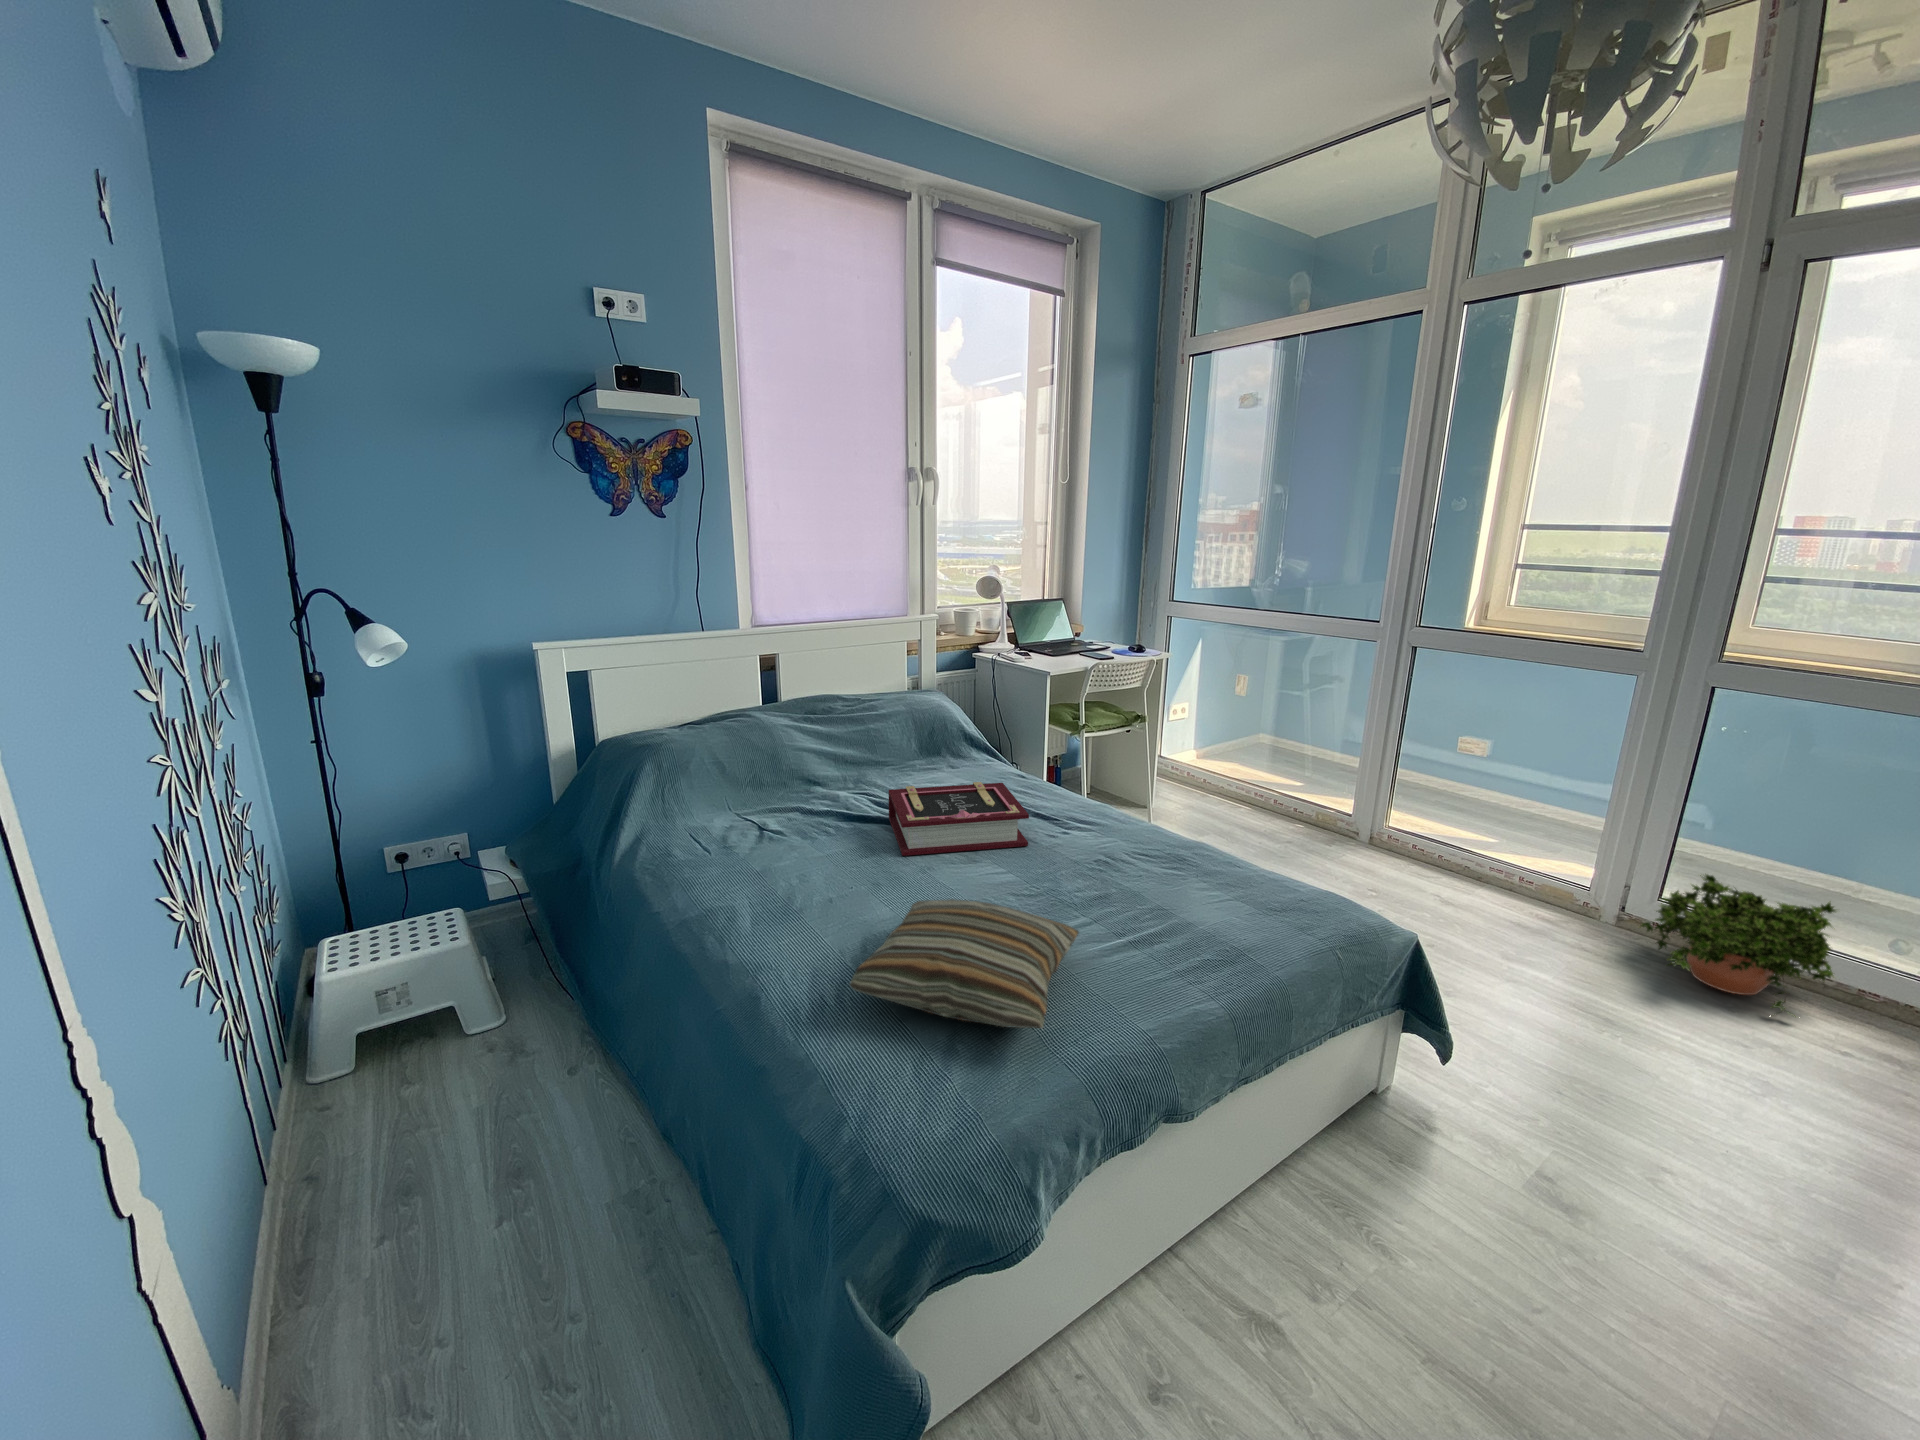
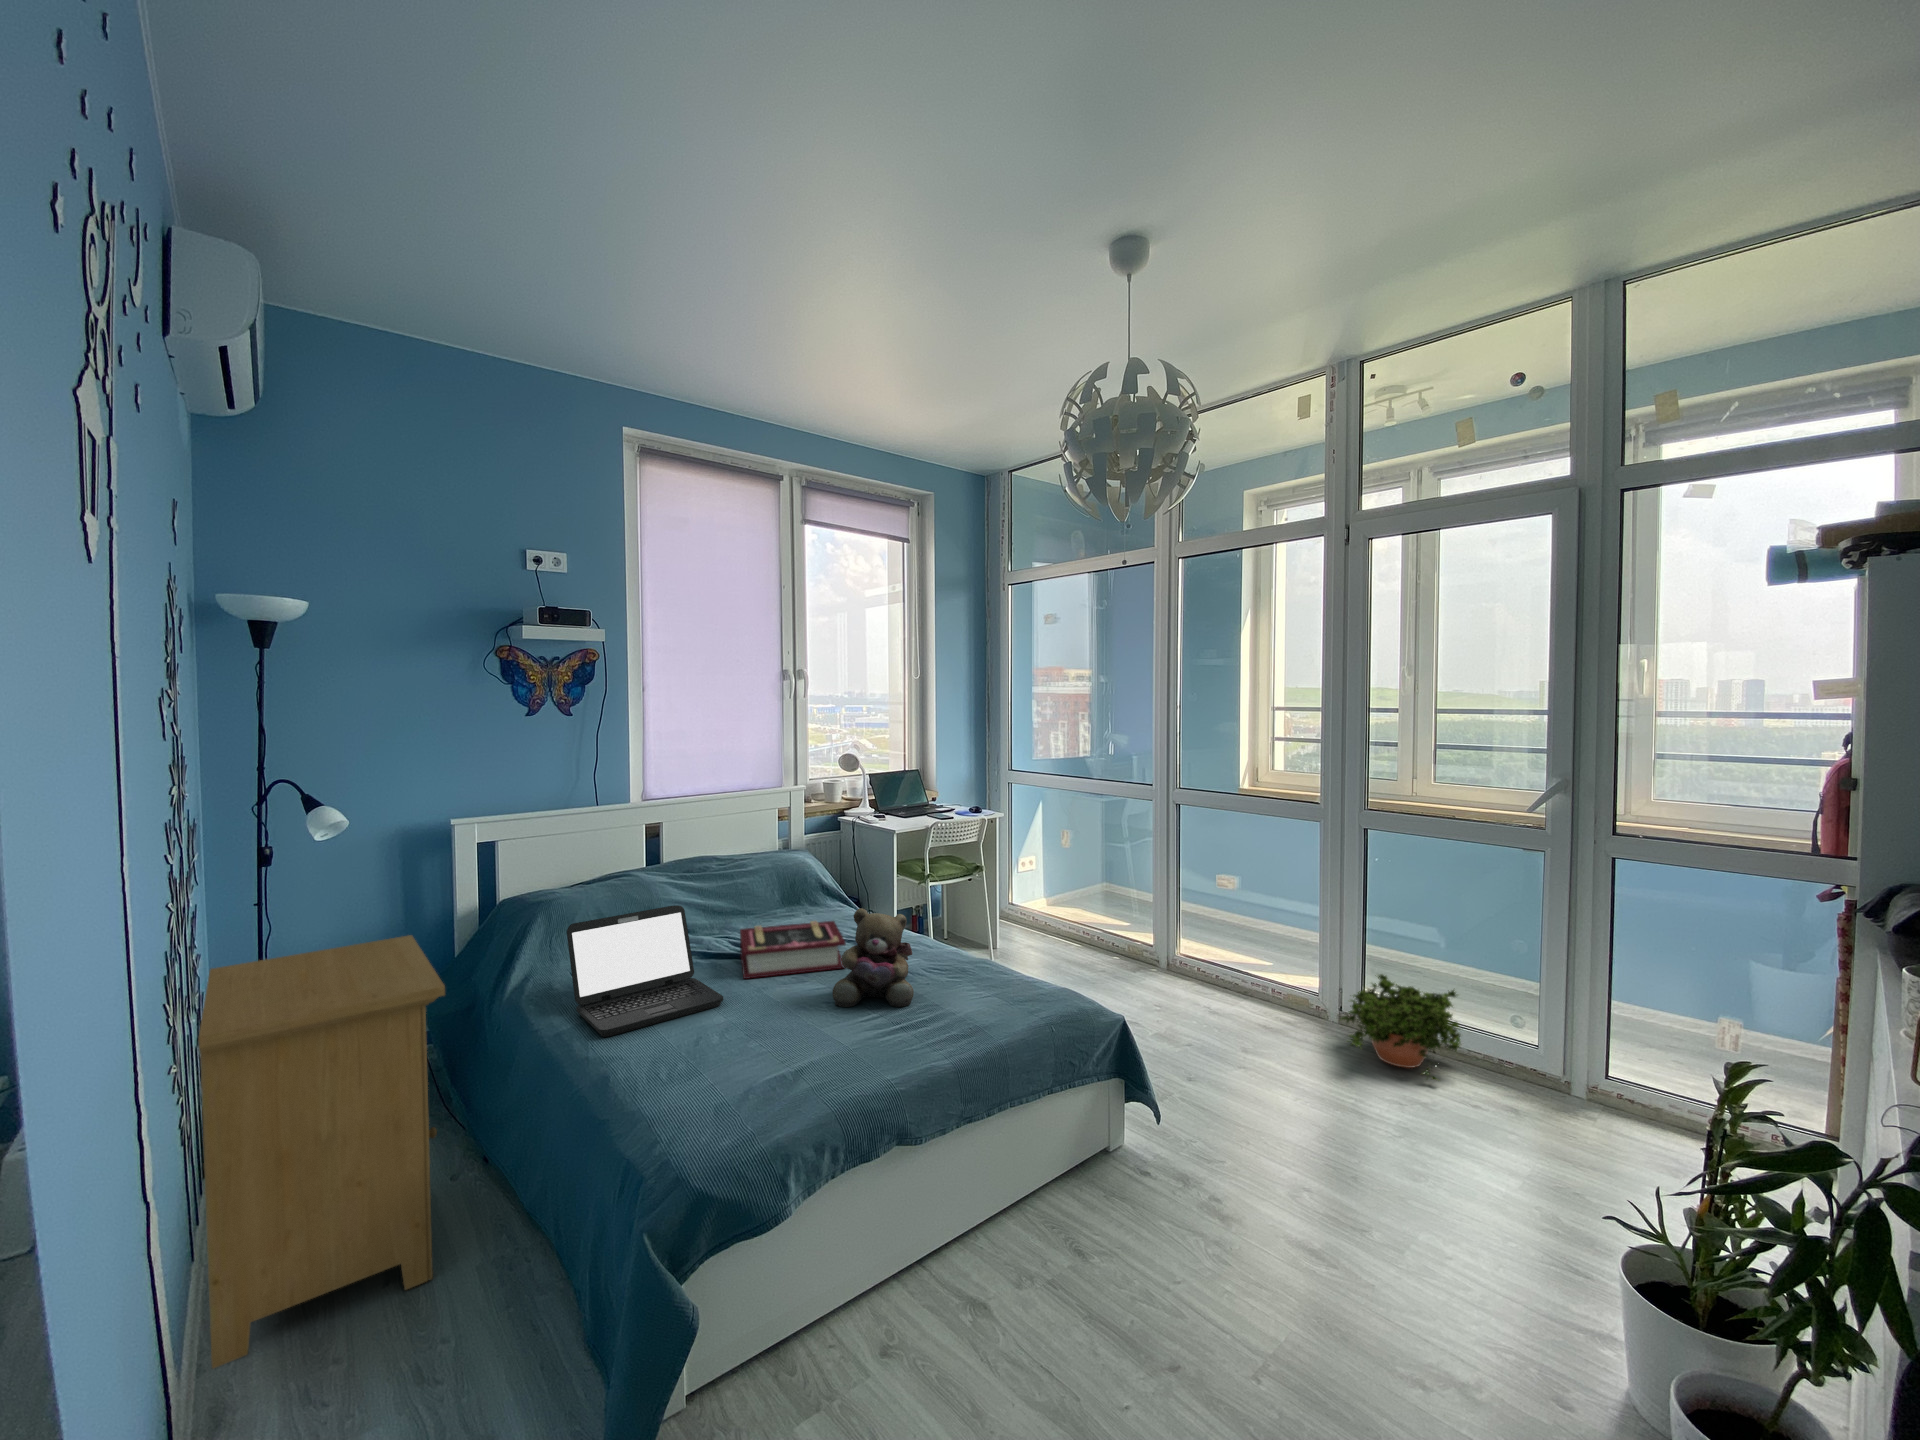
laptop: none [684,762,886,935] -> present [567,905,723,1037]
teddy bear: none [1030,778,1138,908] -> present [833,908,914,1007]
nightstand: none [190,793,553,1340] -> present [199,935,445,1368]
pillow: present [849,899,1079,1028] -> none [674,999,856,1078]

